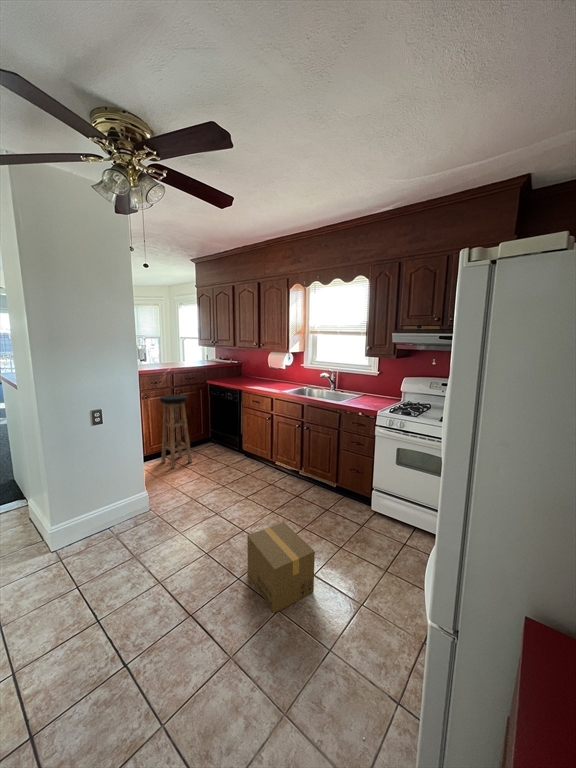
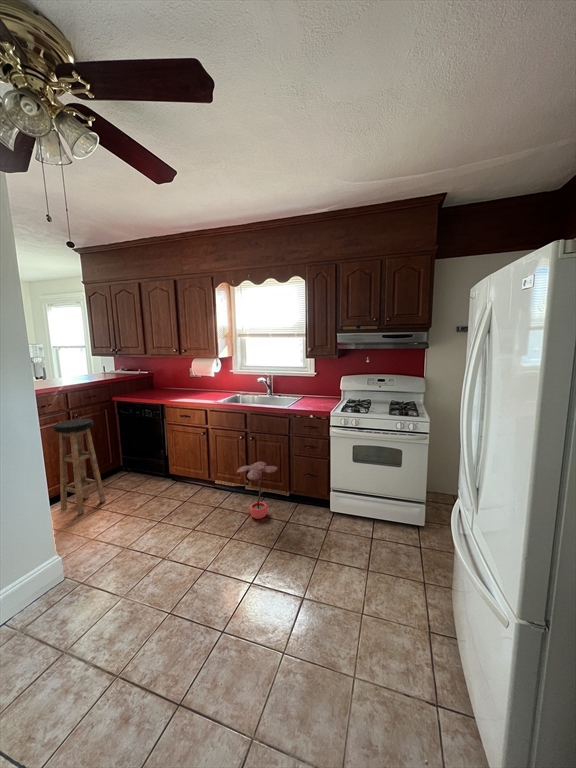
potted plant: none [288,450,324,501] -> present [237,462,278,519]
cardboard box: present [247,522,315,613] -> none [228,549,312,660]

